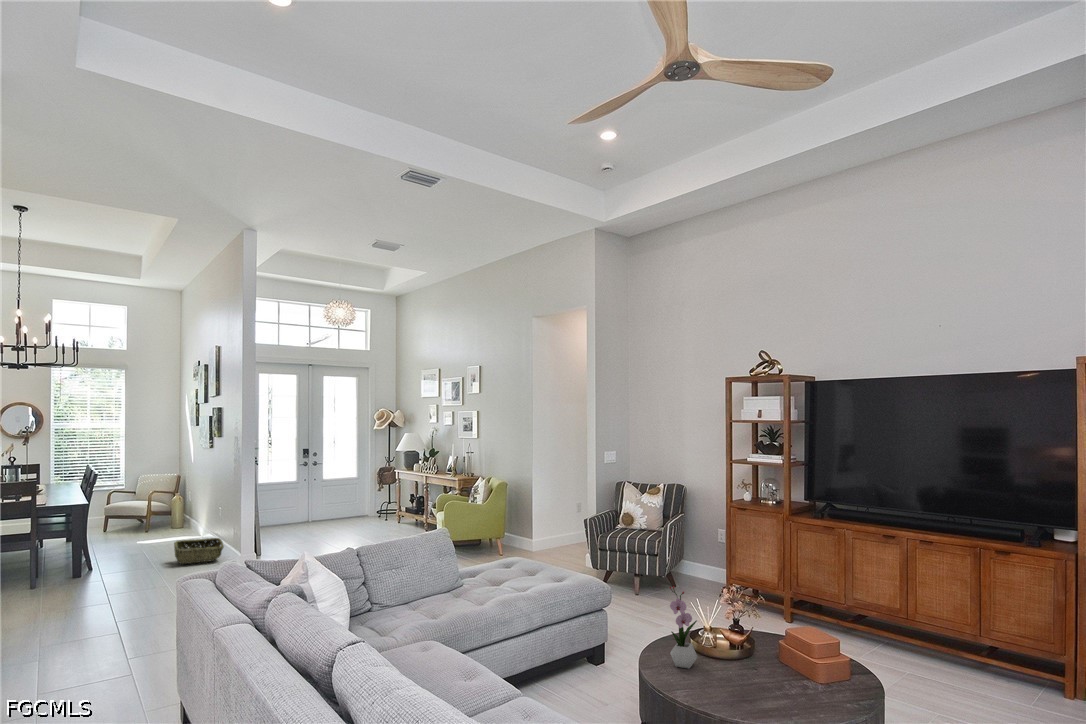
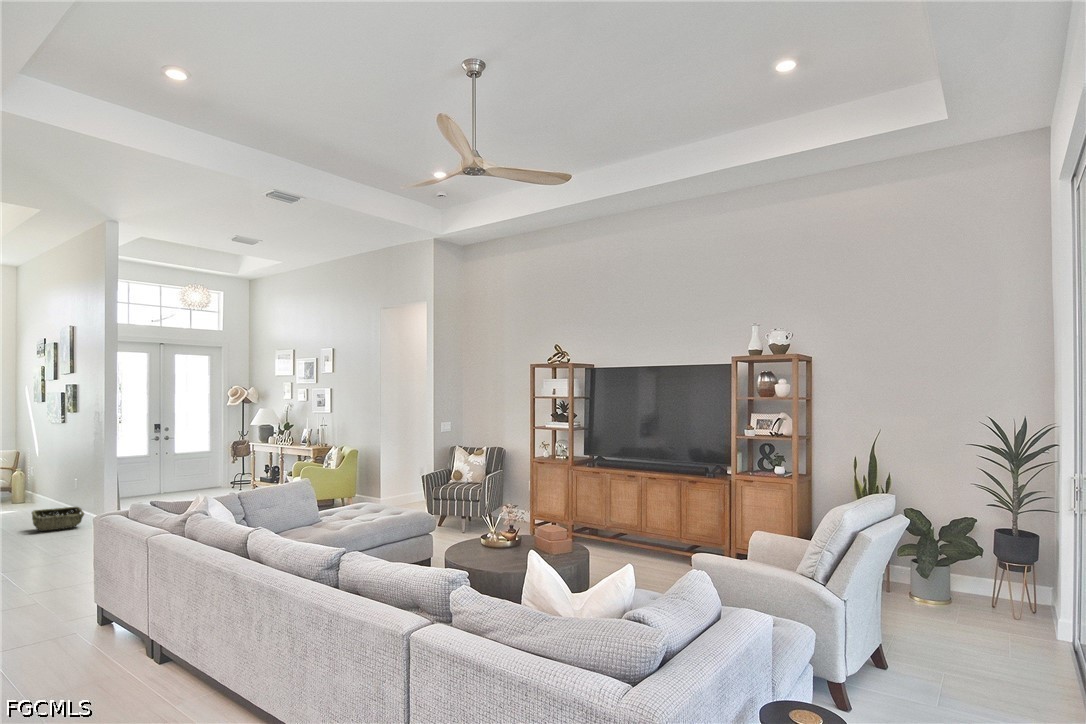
flower arrangement: present [669,586,697,669] -> none [471,507,489,560]

